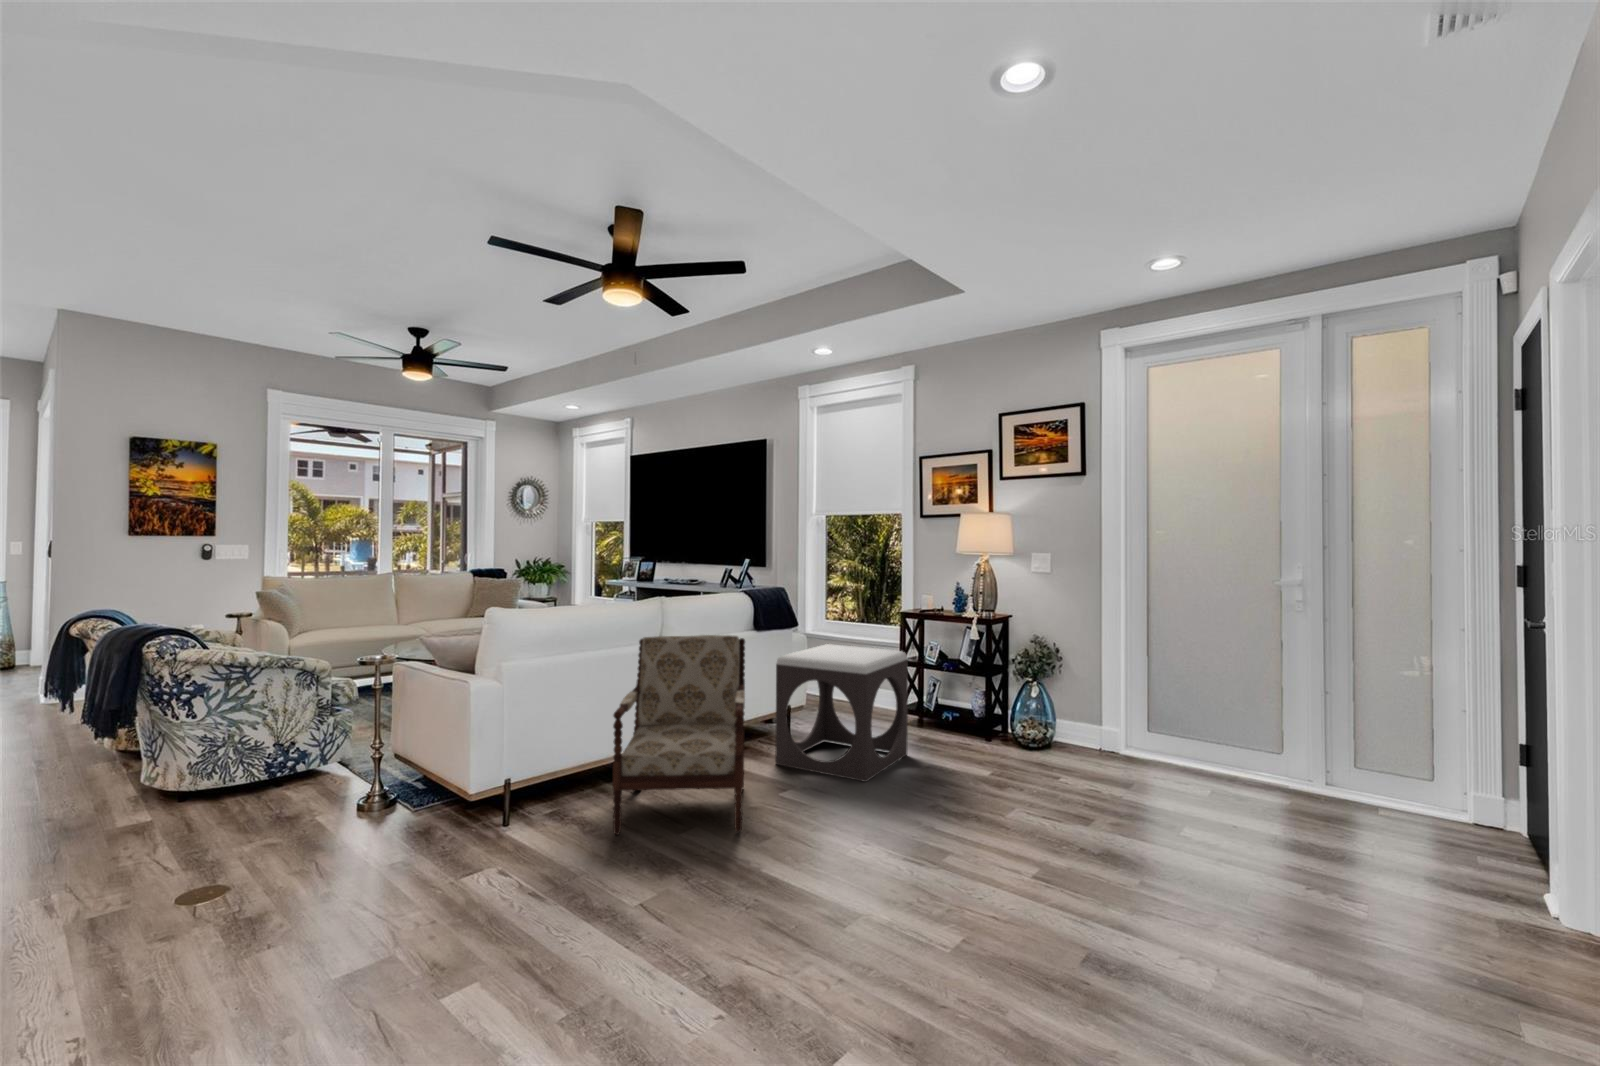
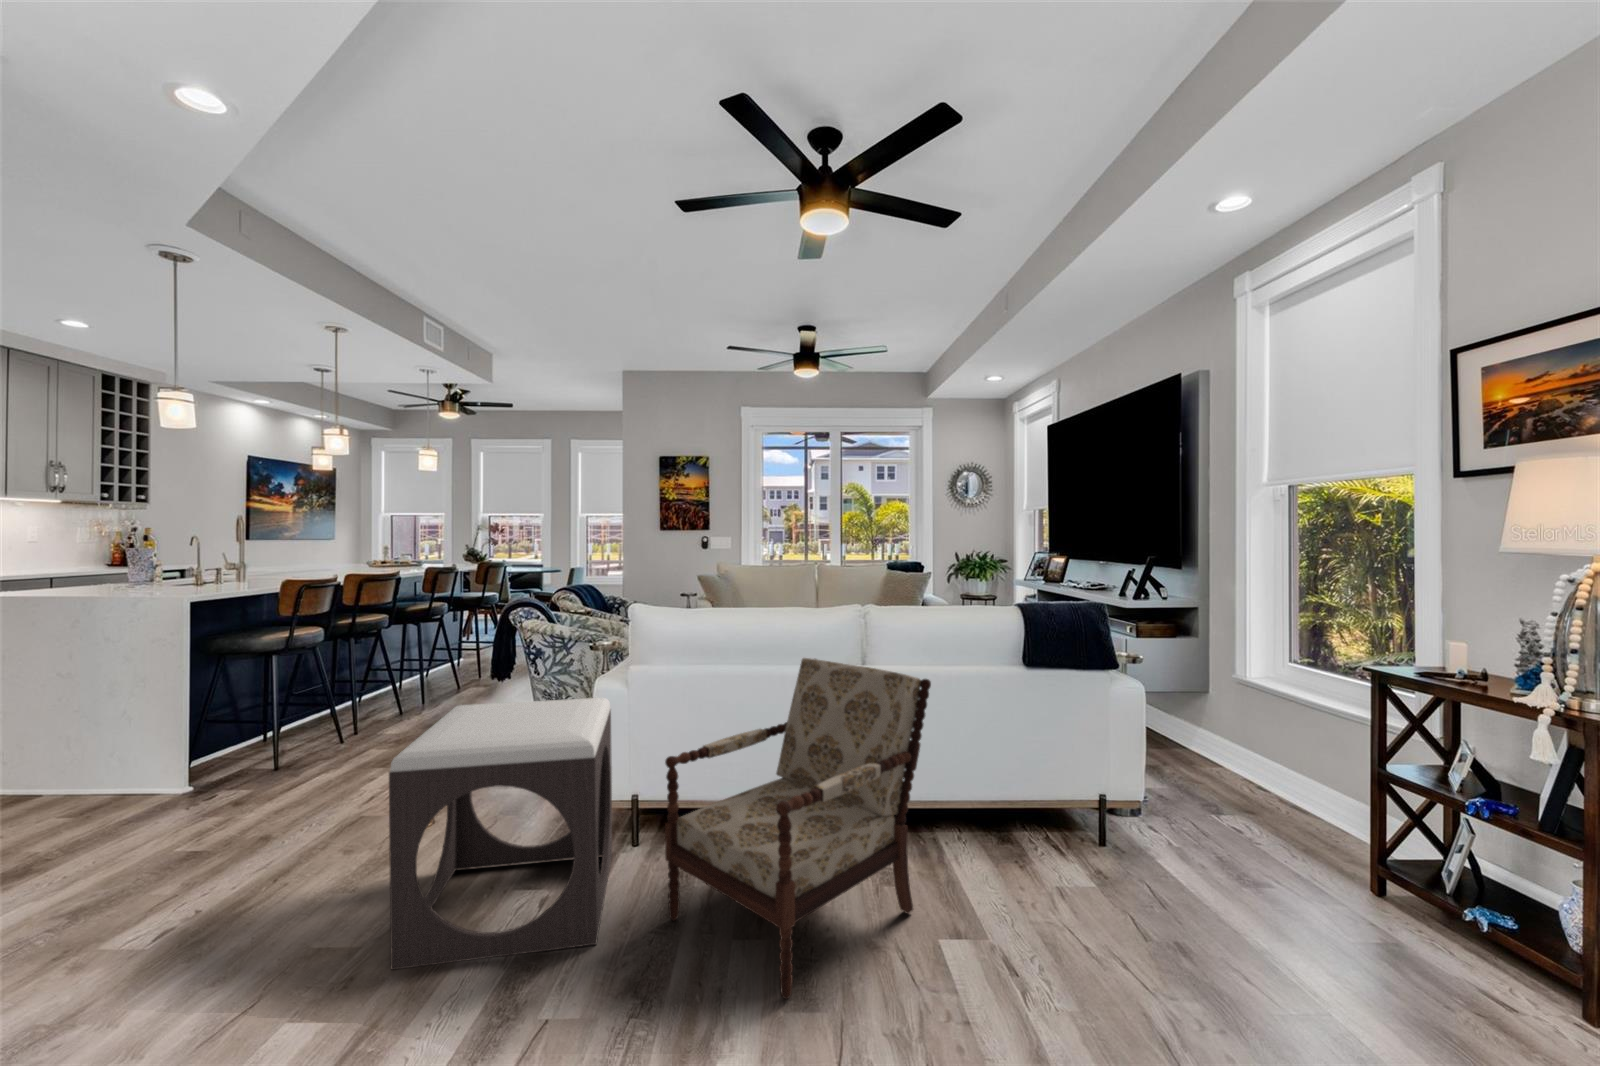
footstool: present [775,644,908,782] -> present [389,698,612,970]

